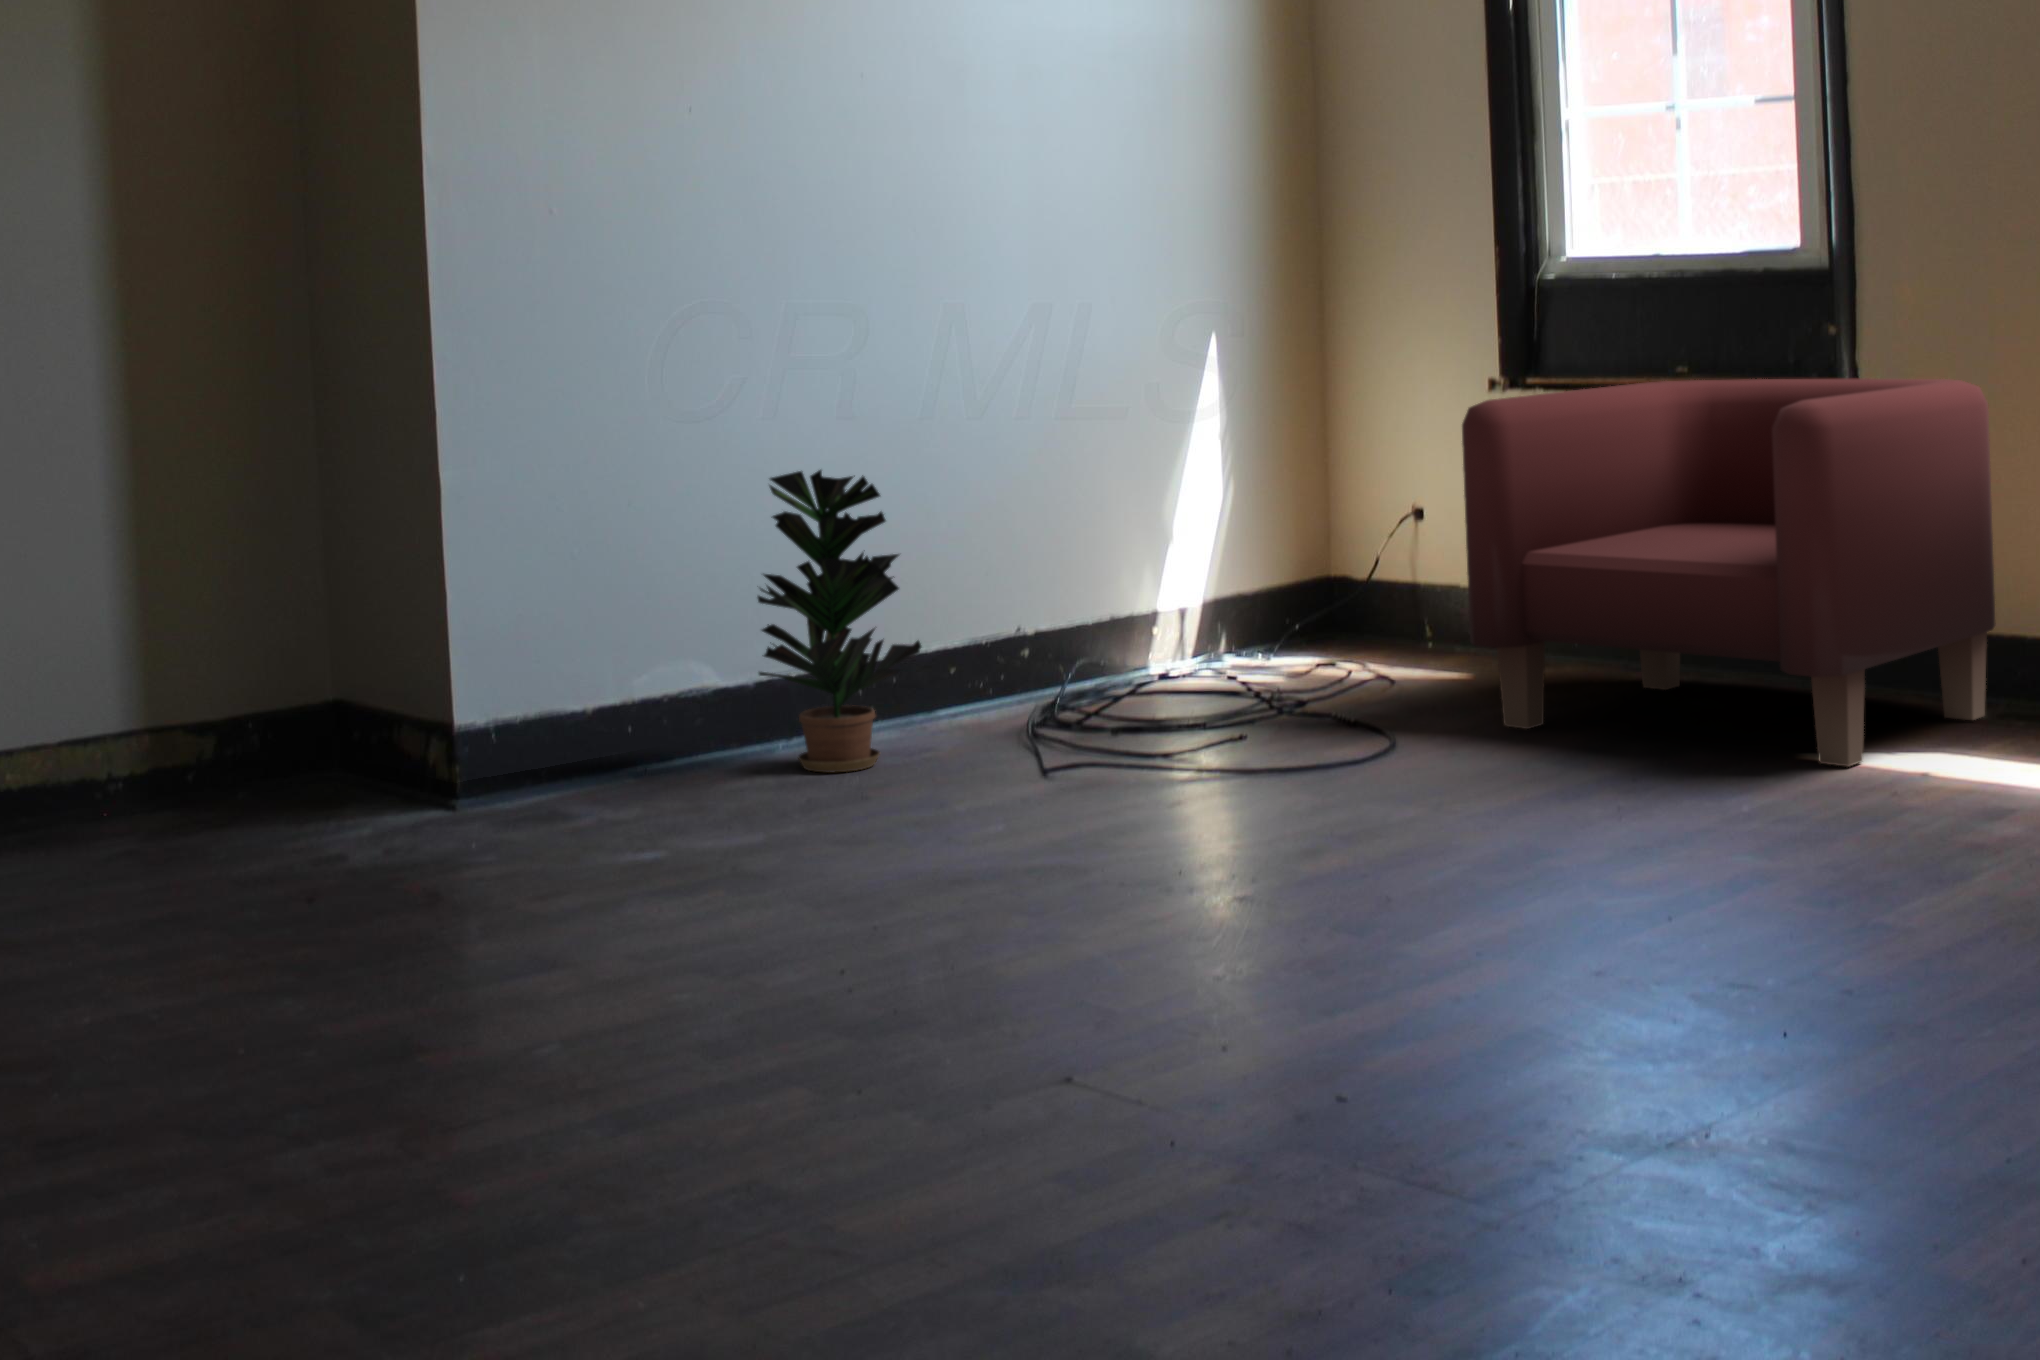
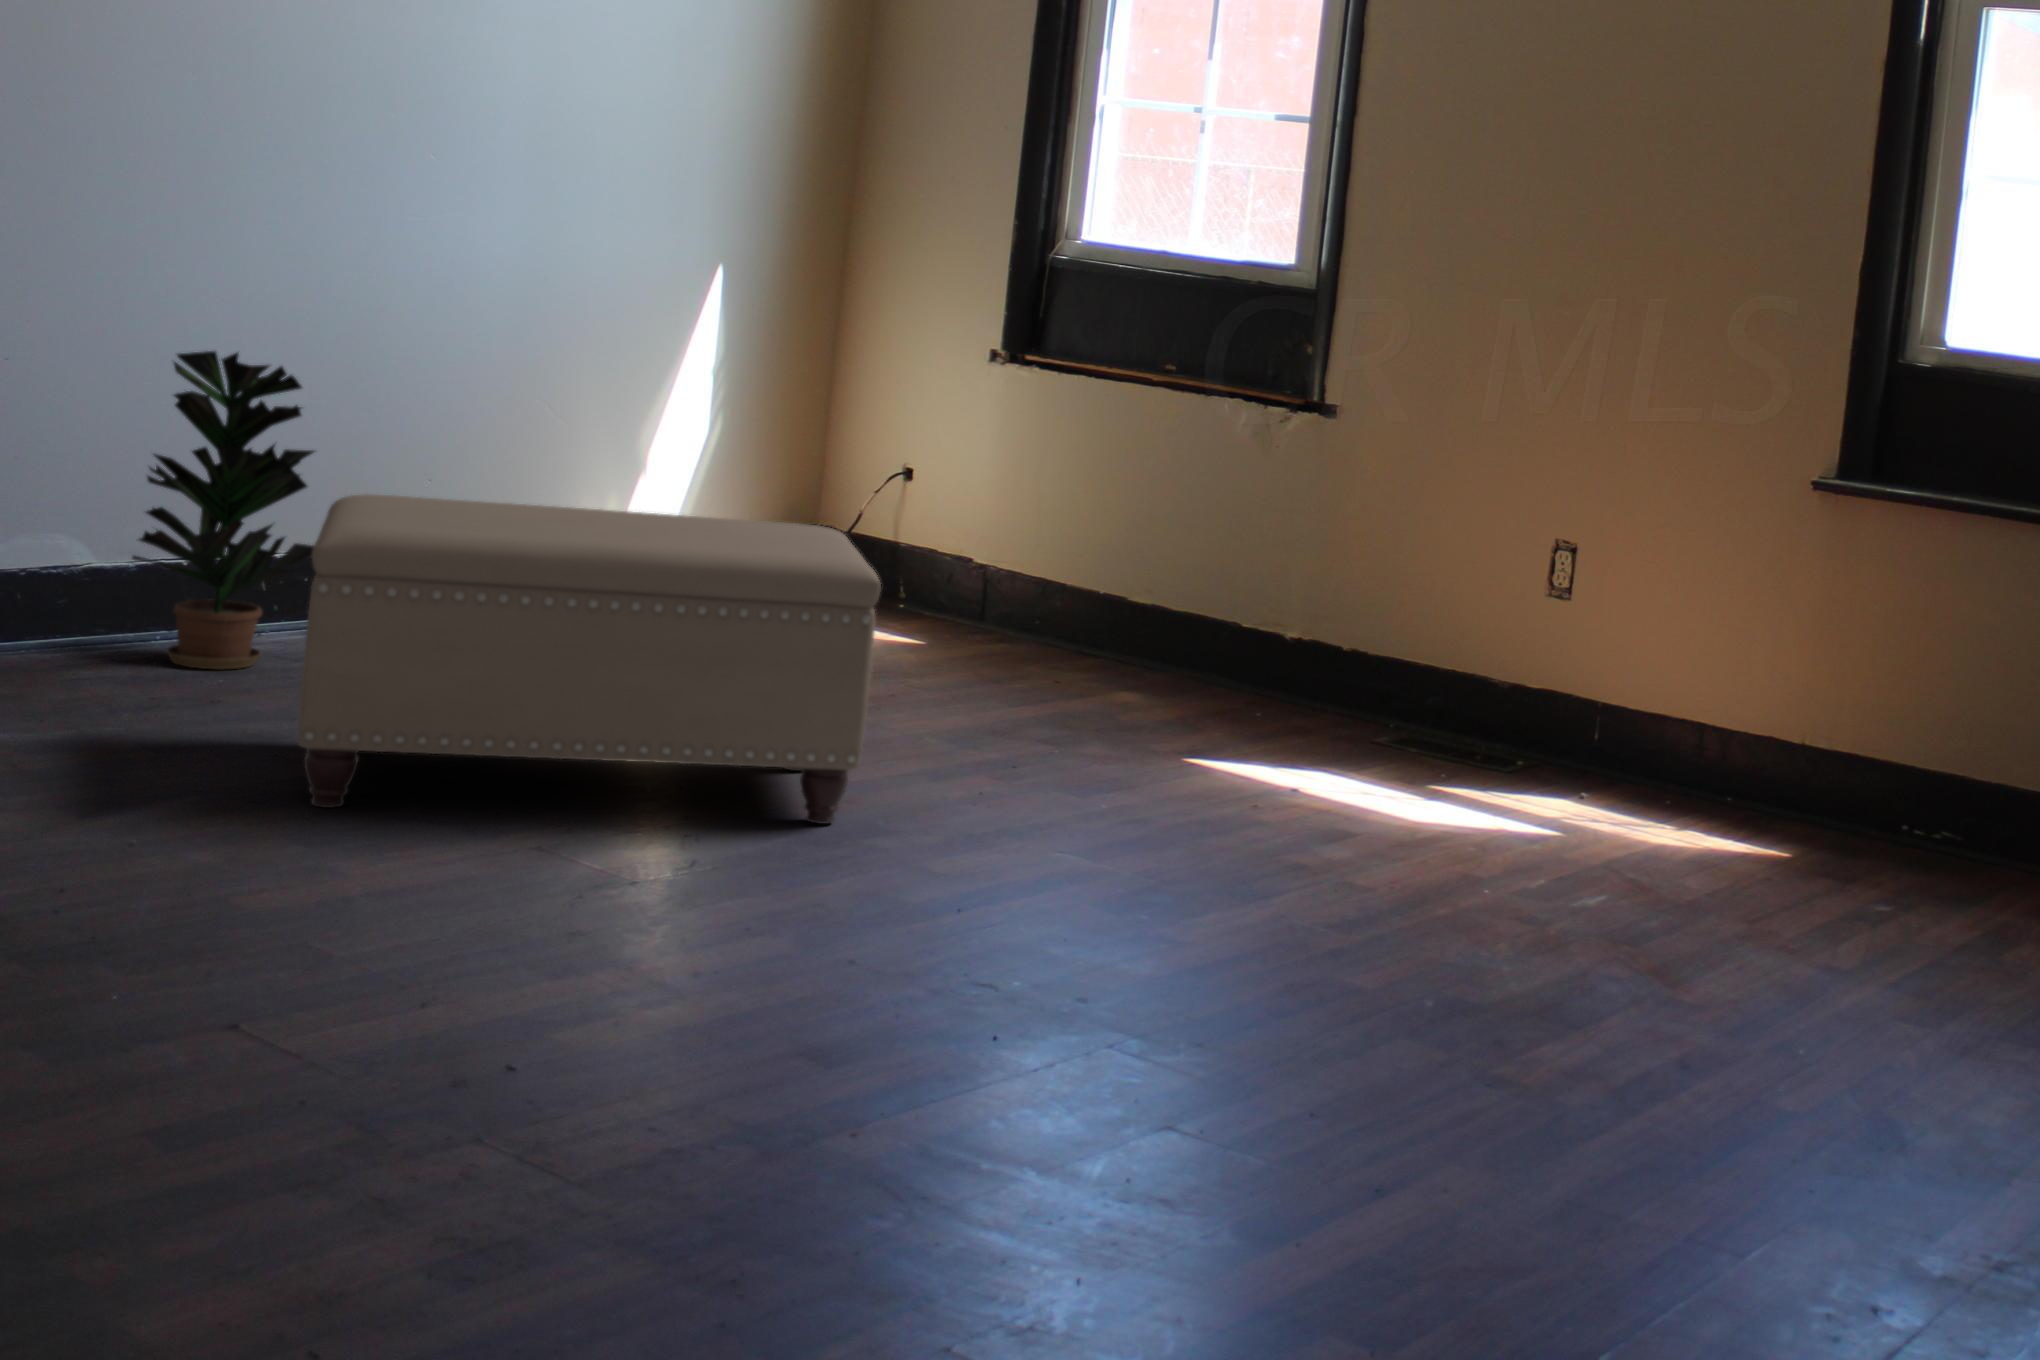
armchair: present [1462,379,1996,767] -> none [904,375,1413,759]
ottoman: none [943,563,1520,901] -> present [297,494,881,824]

